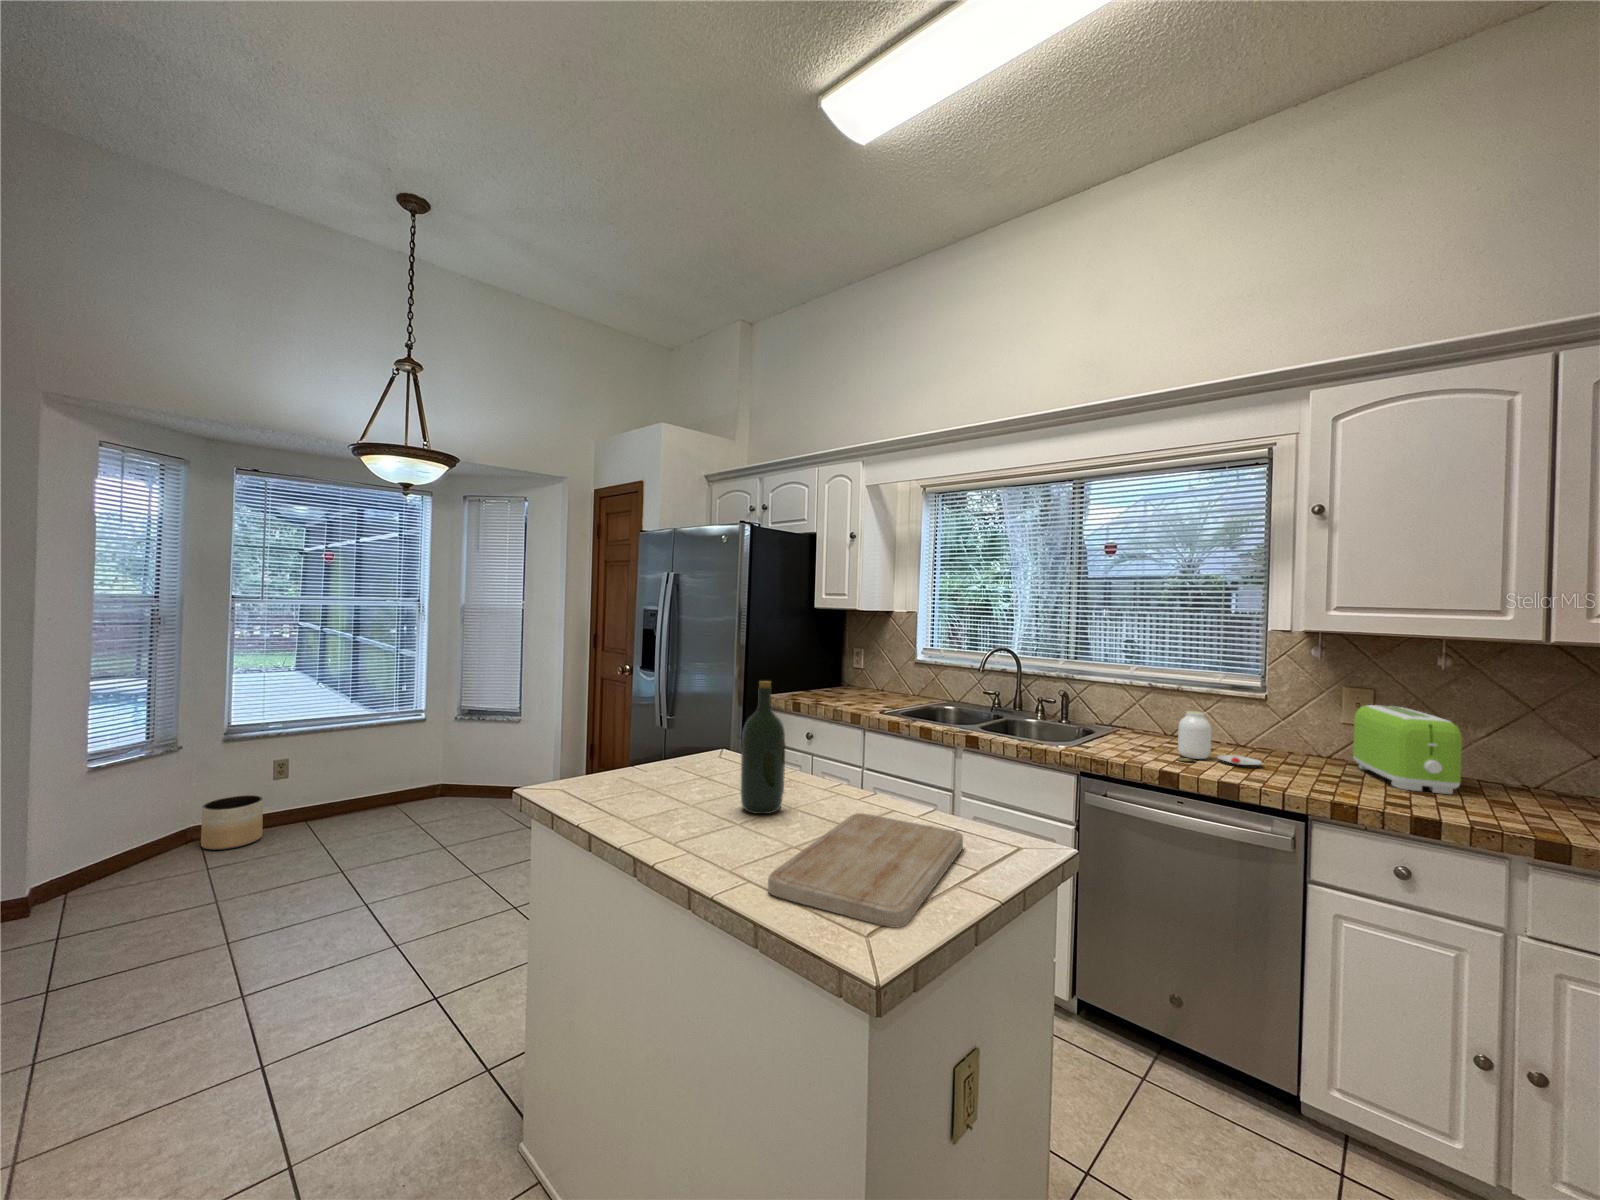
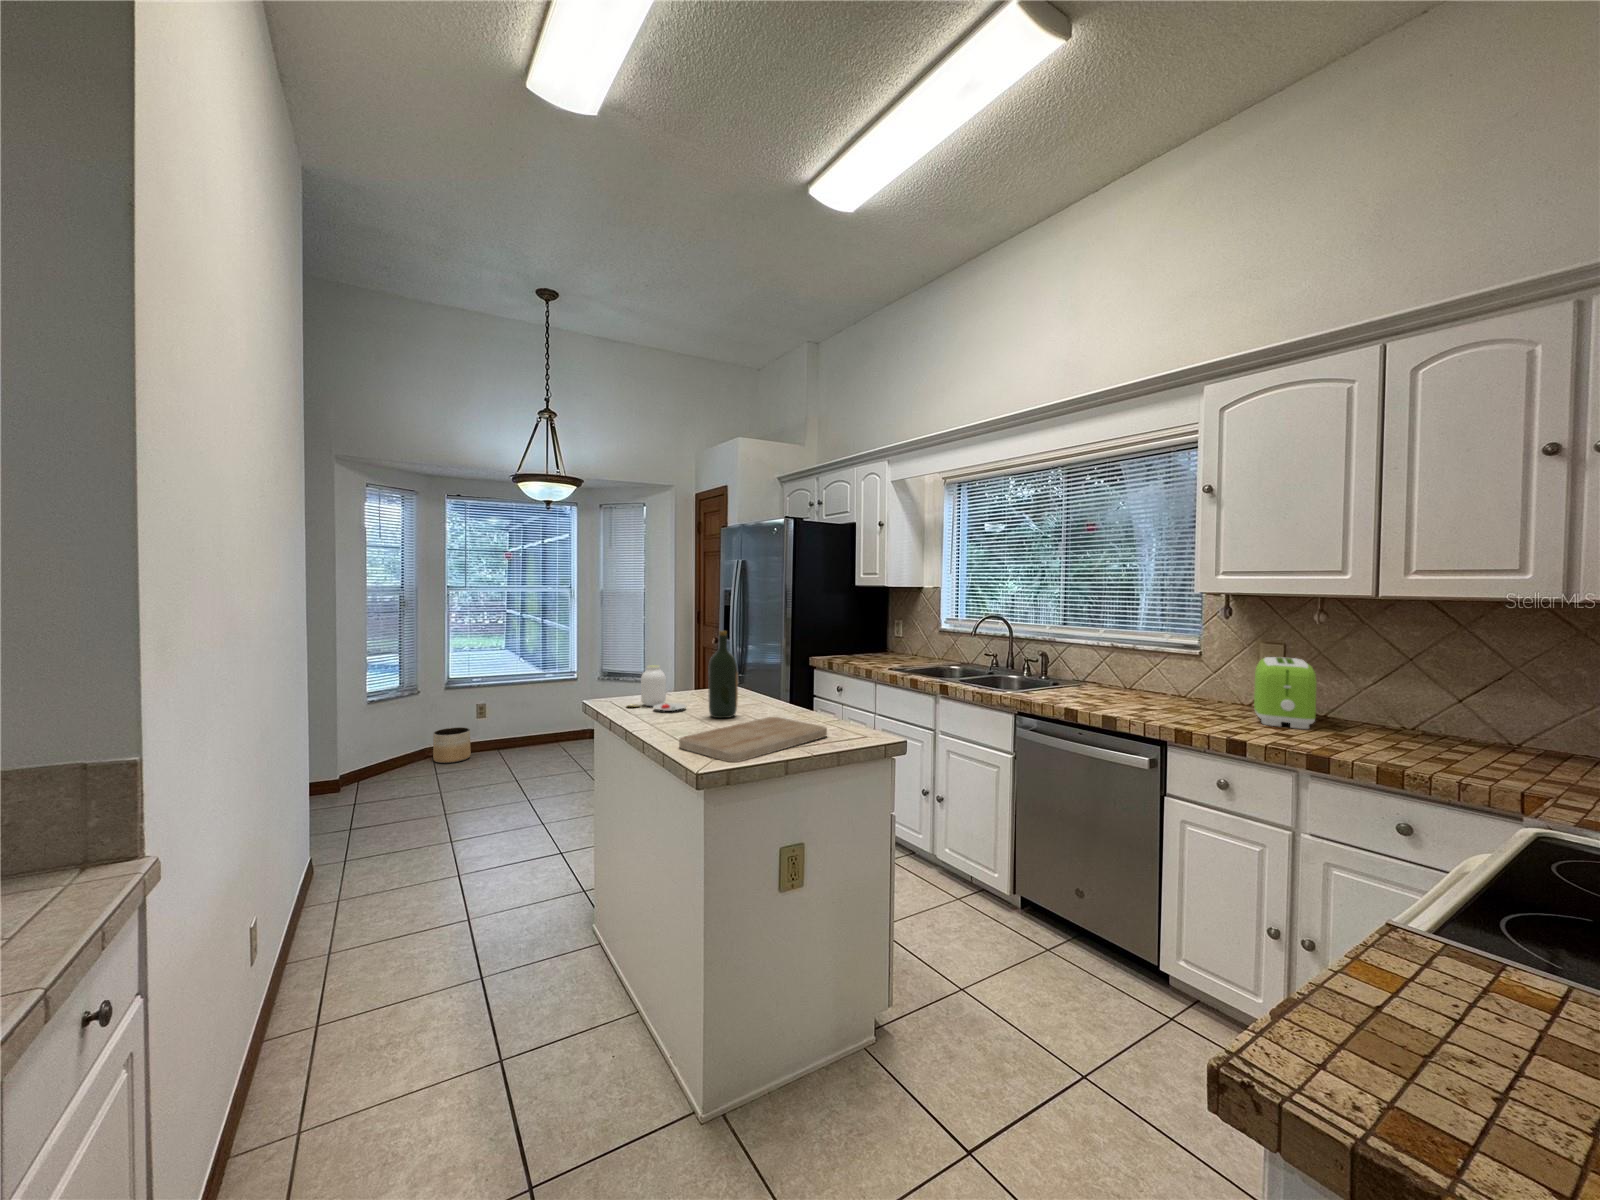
jar: present [1177,711,1262,765] -> present [628,665,687,711]

